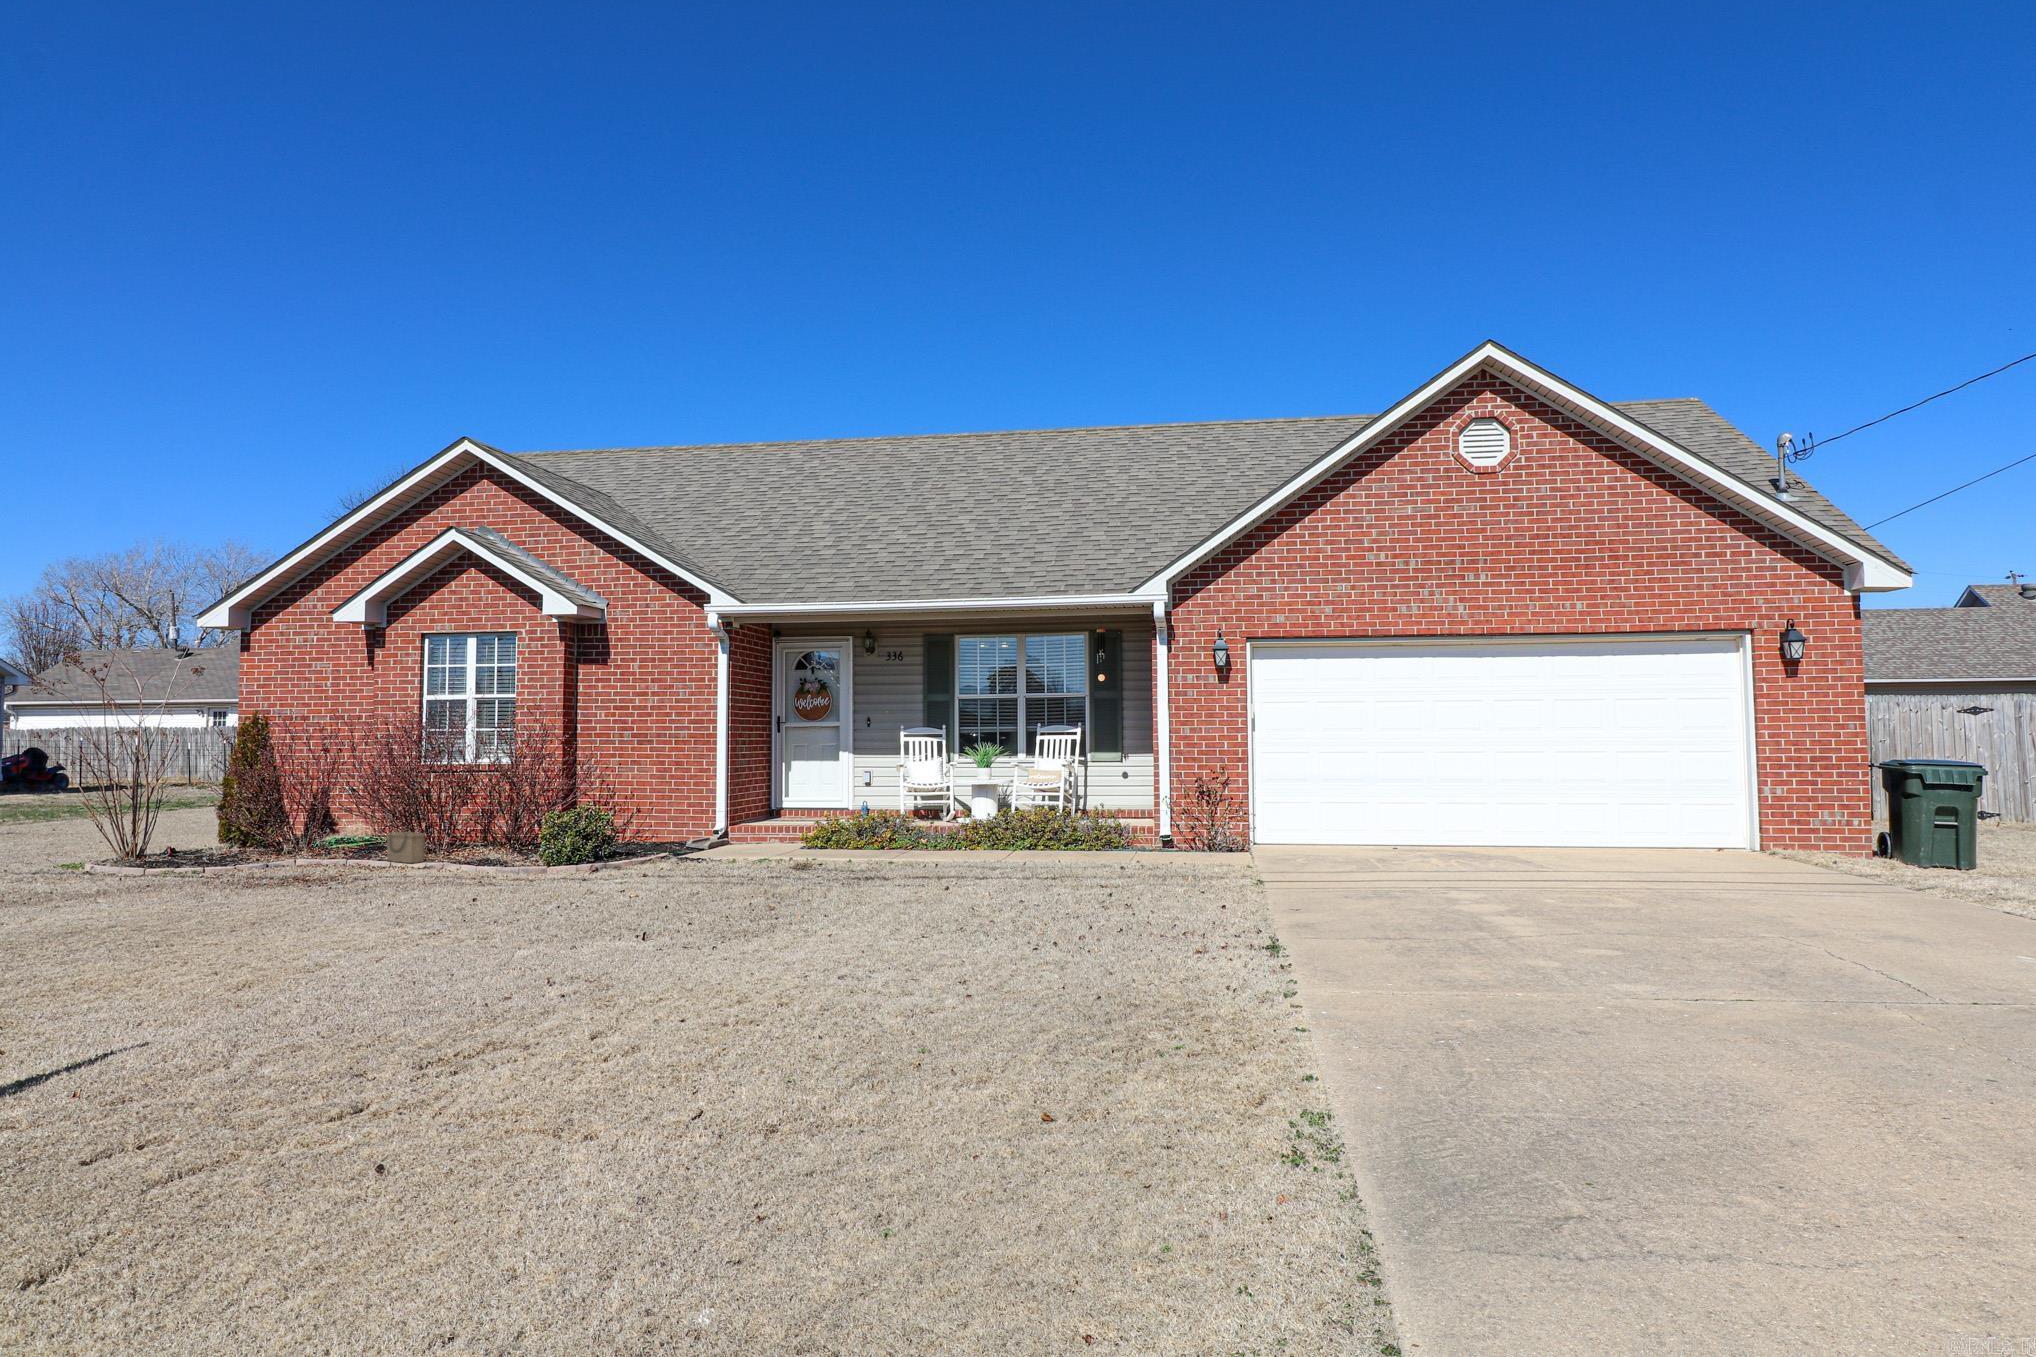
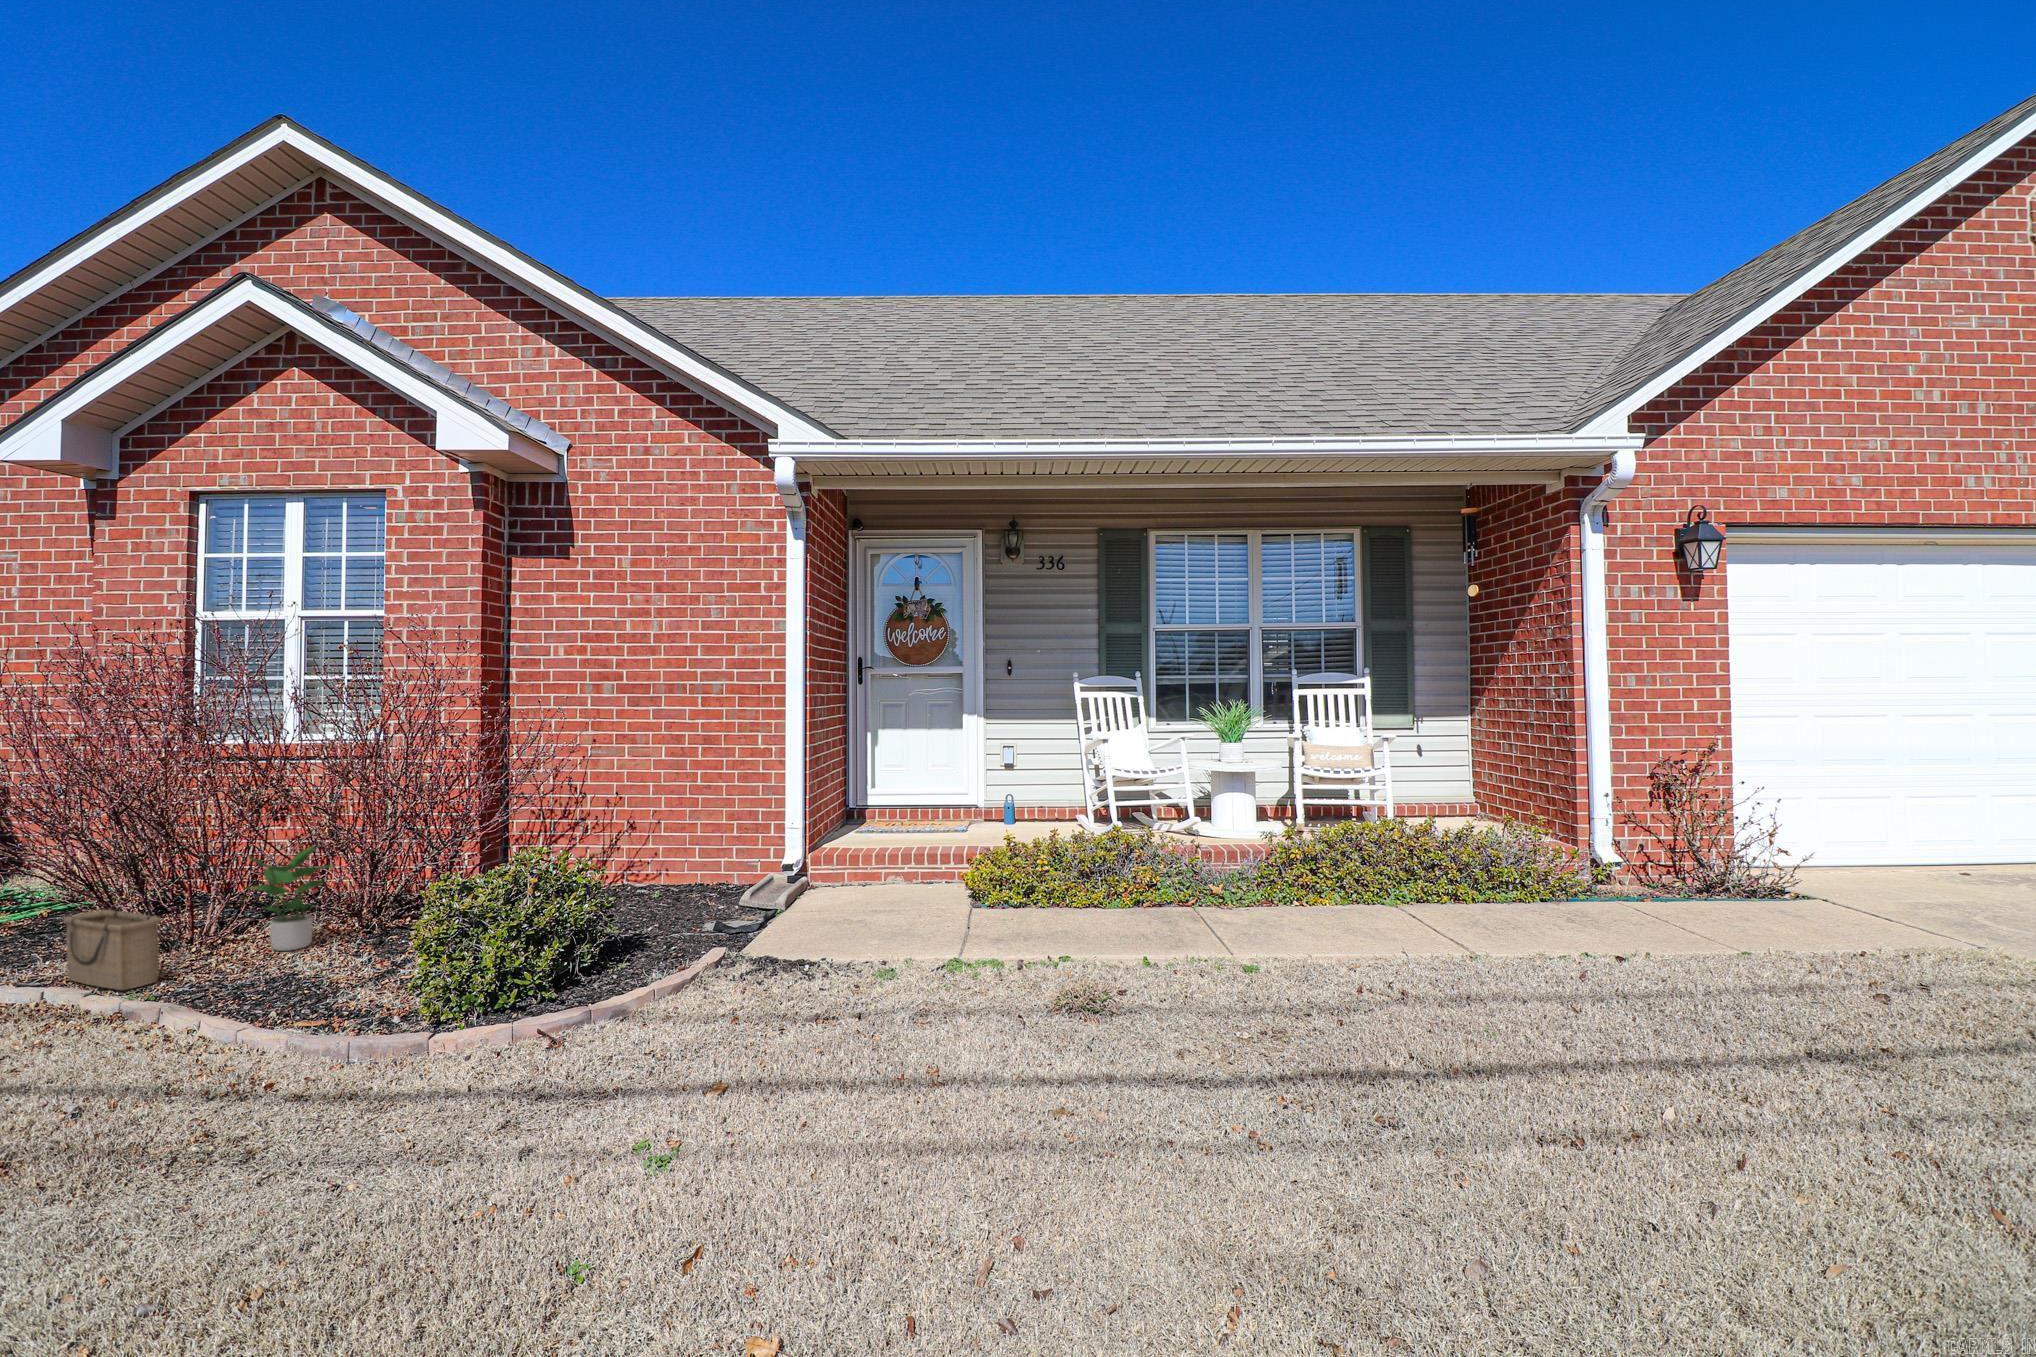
potted plant: none [454,806,494,855] -> present [248,846,332,951]

